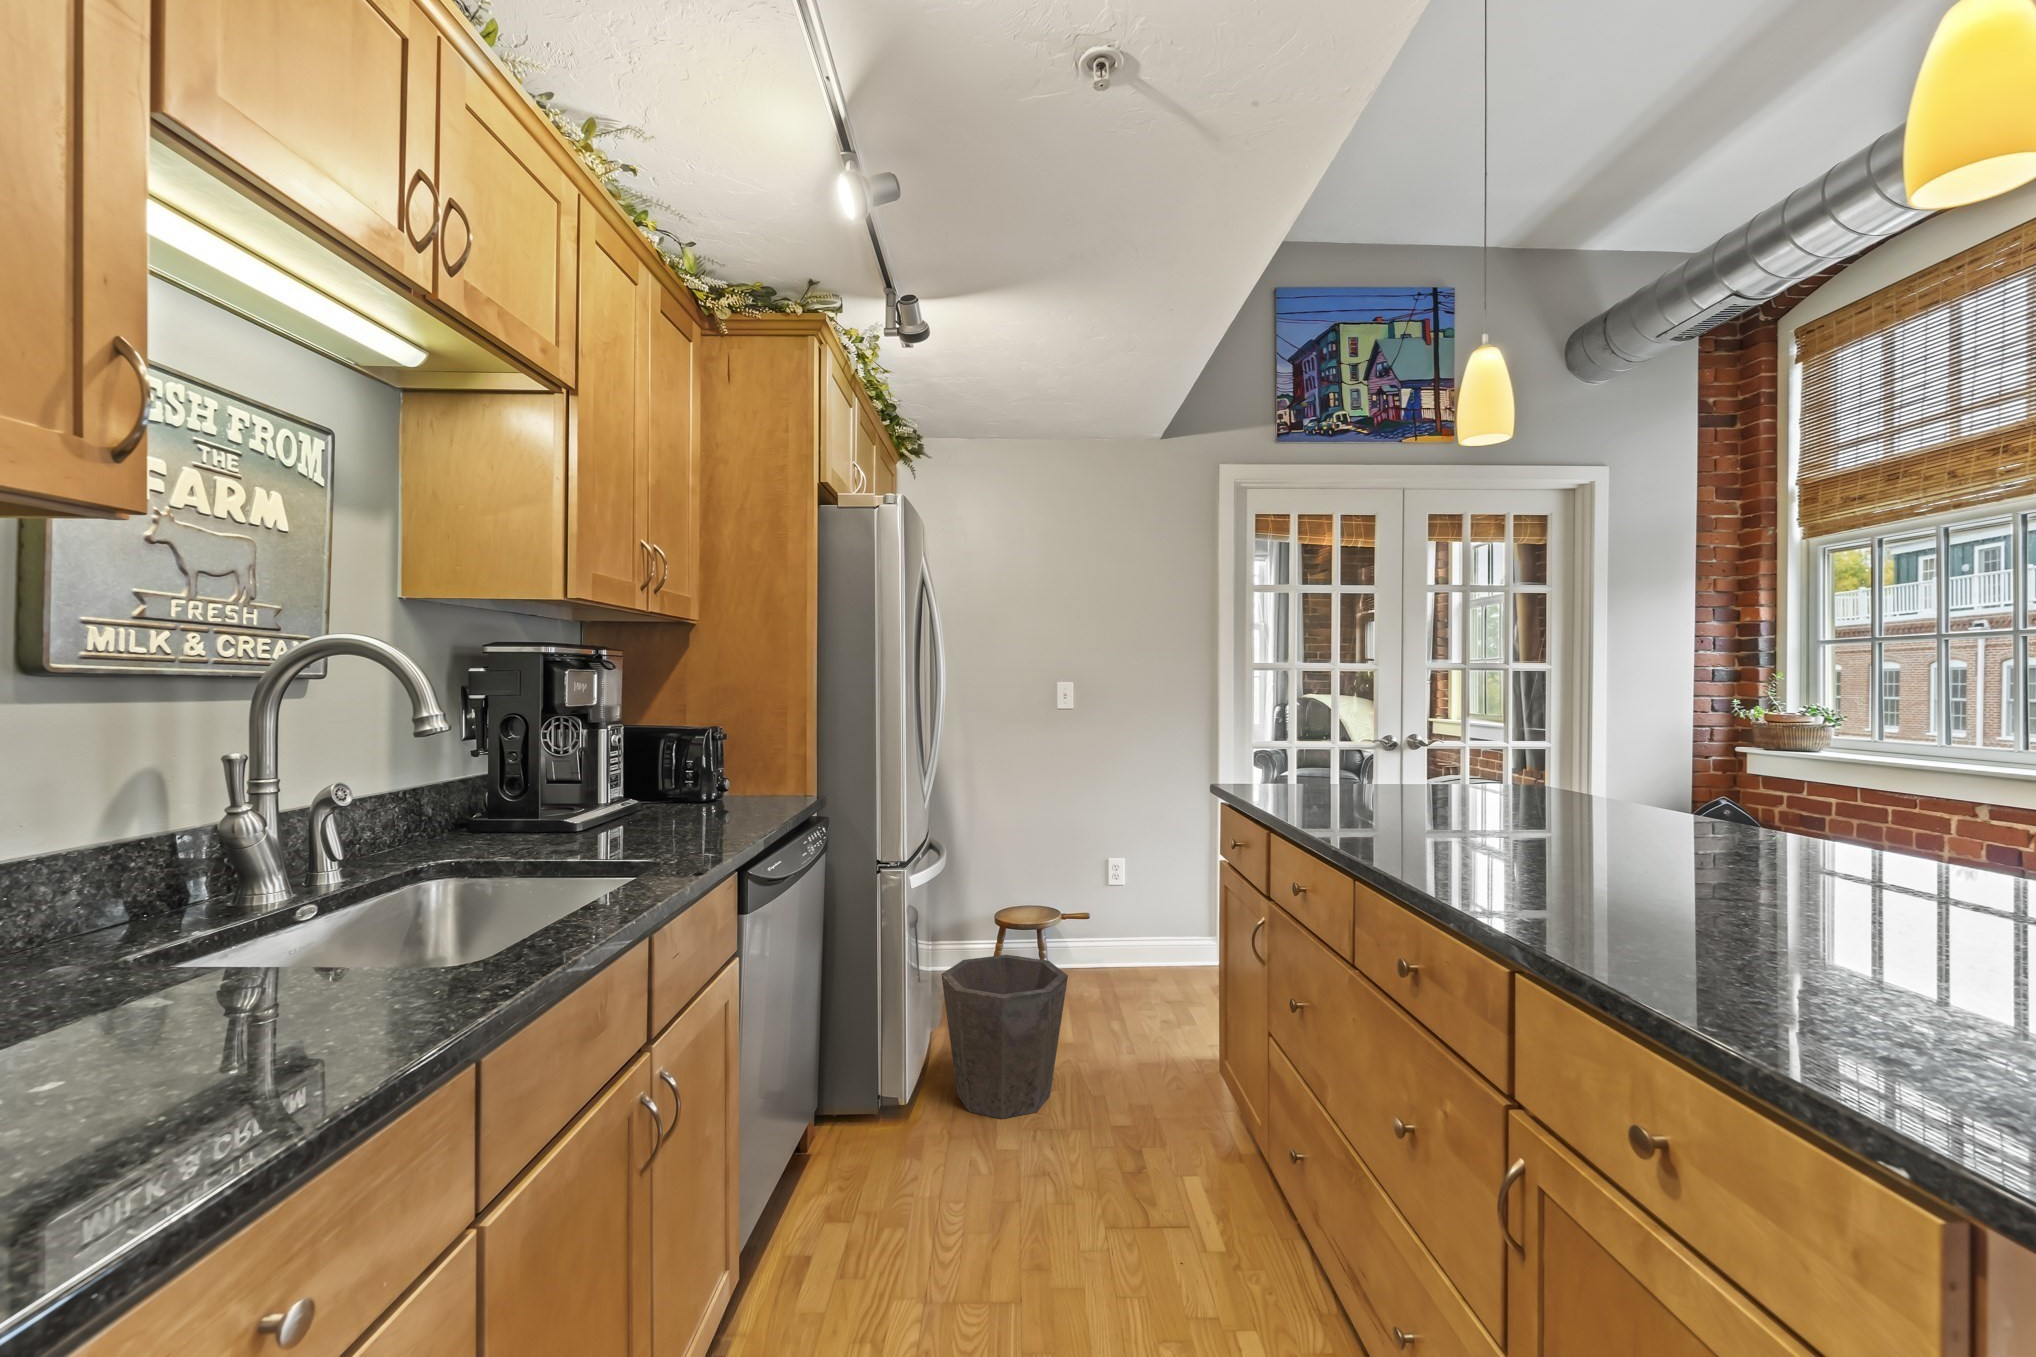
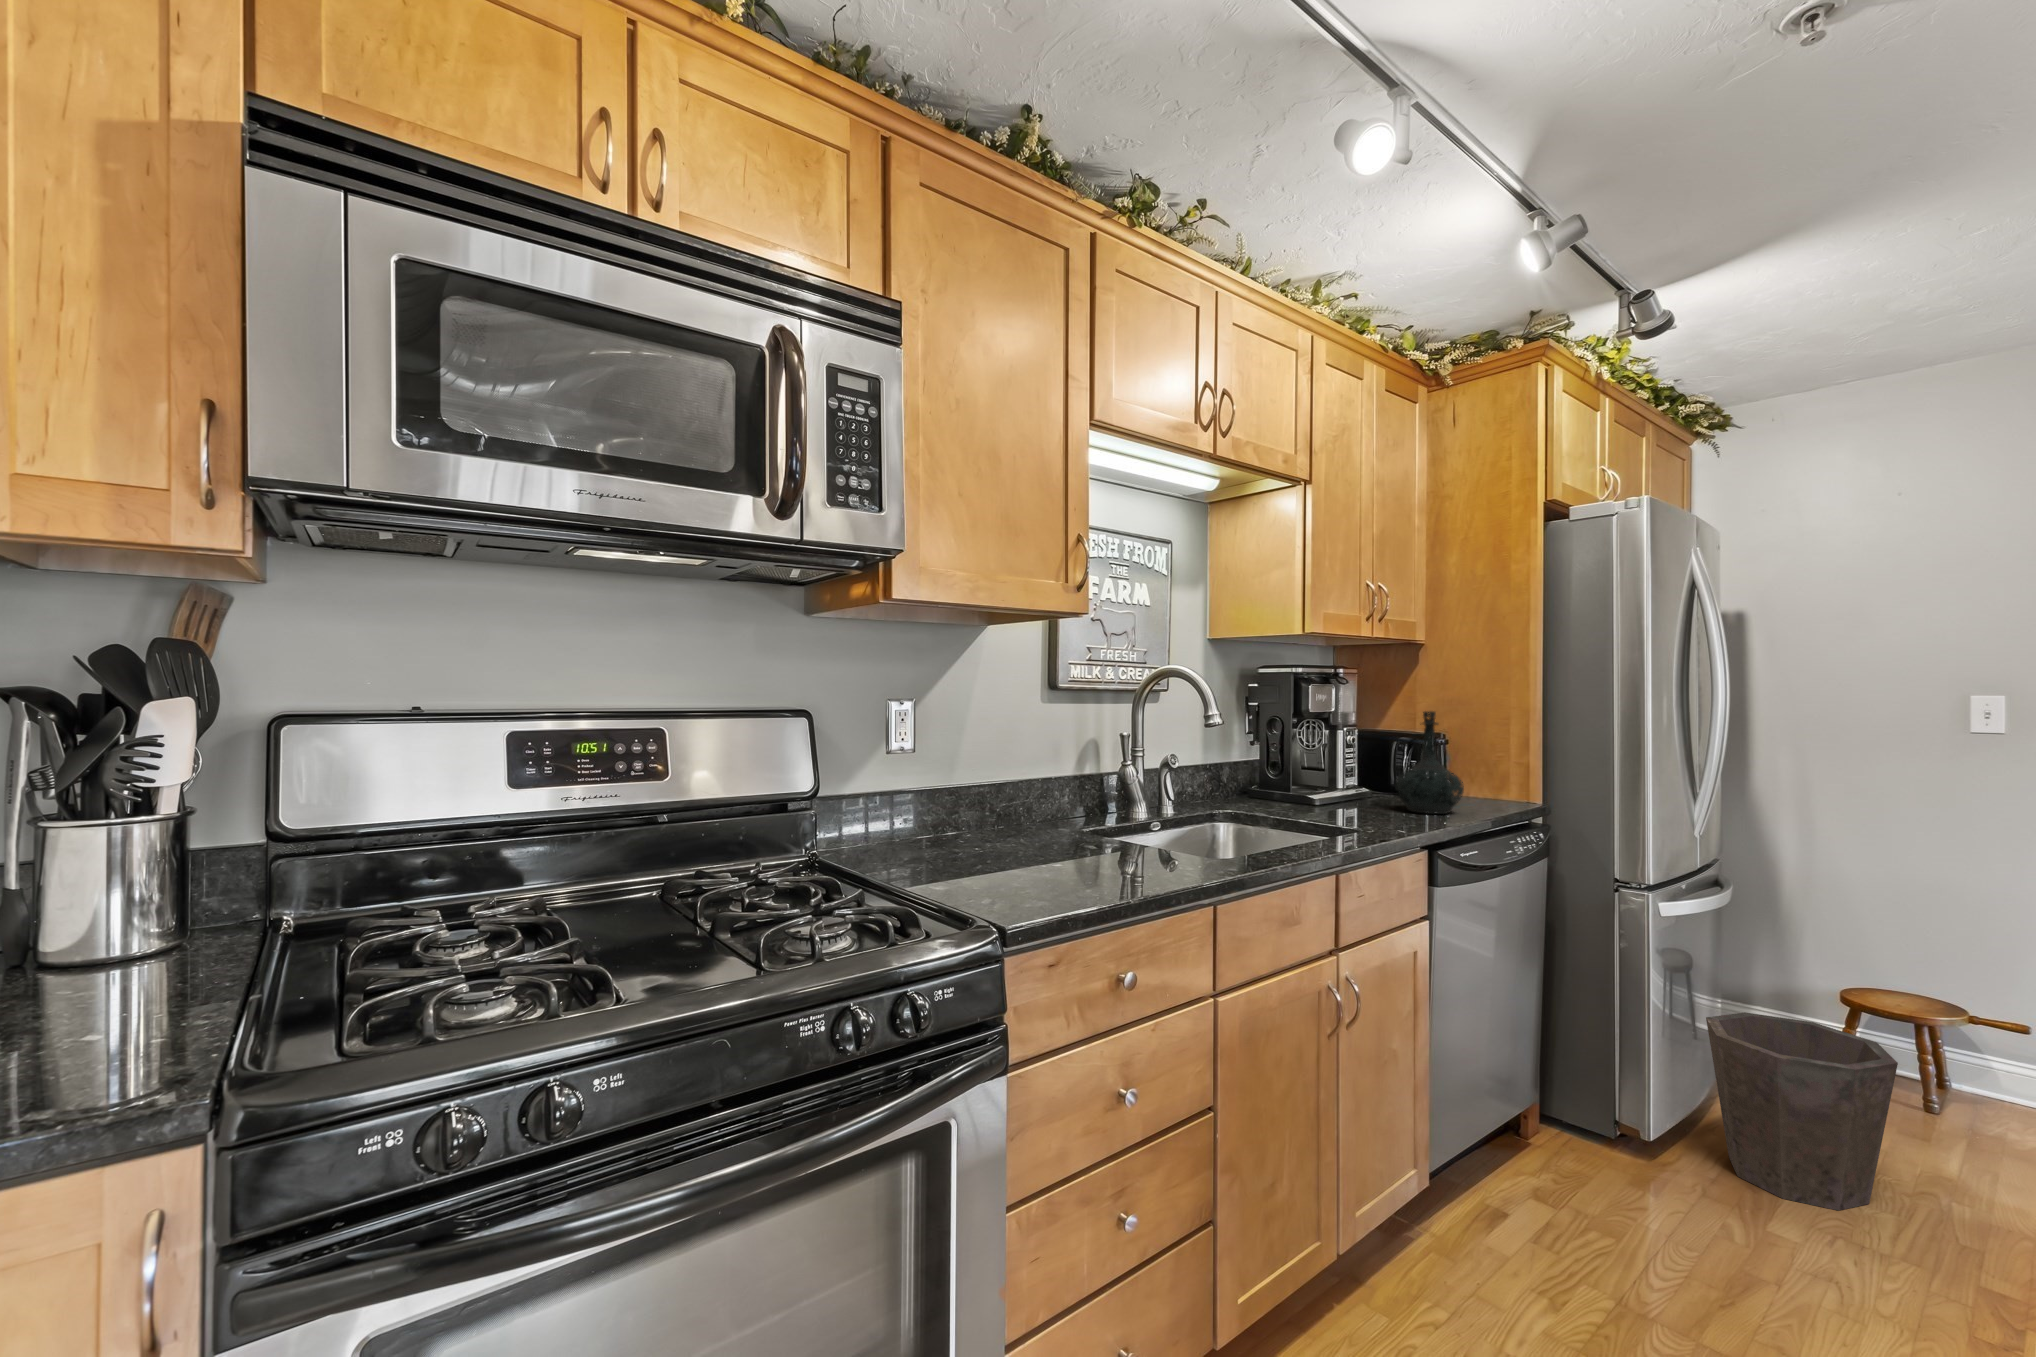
bottle: none [675,701,754,823] -> present [1396,711,1464,814]

